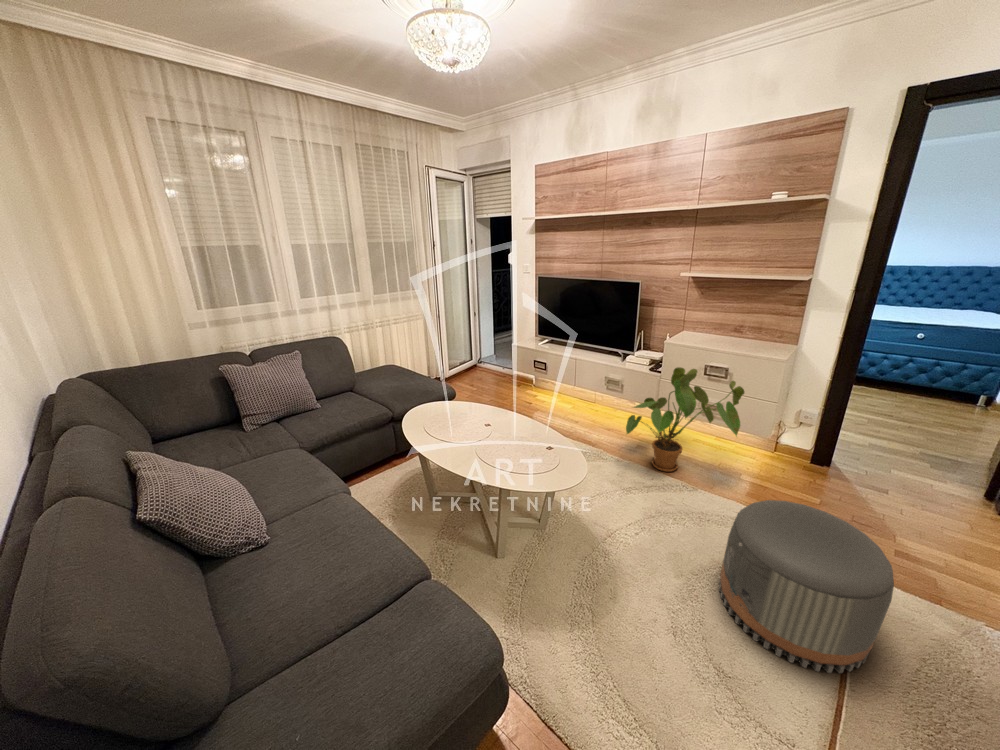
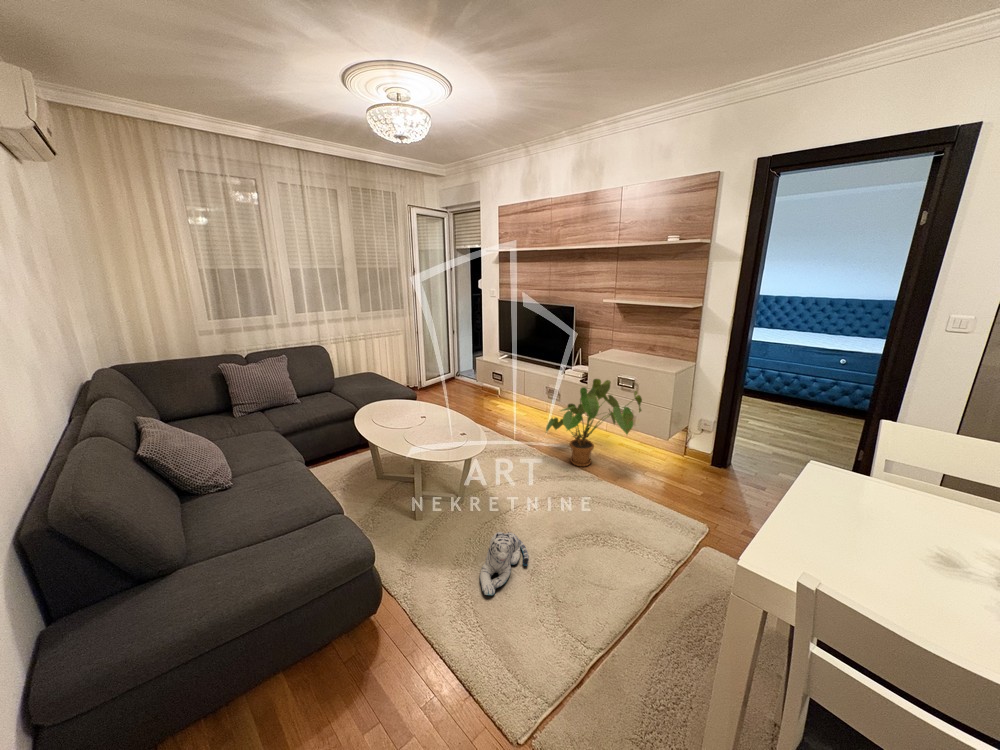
pouf: present [719,500,894,673] -> none [576,479,684,606]
plush toy: none [612,574,669,673] -> present [480,532,529,595]

